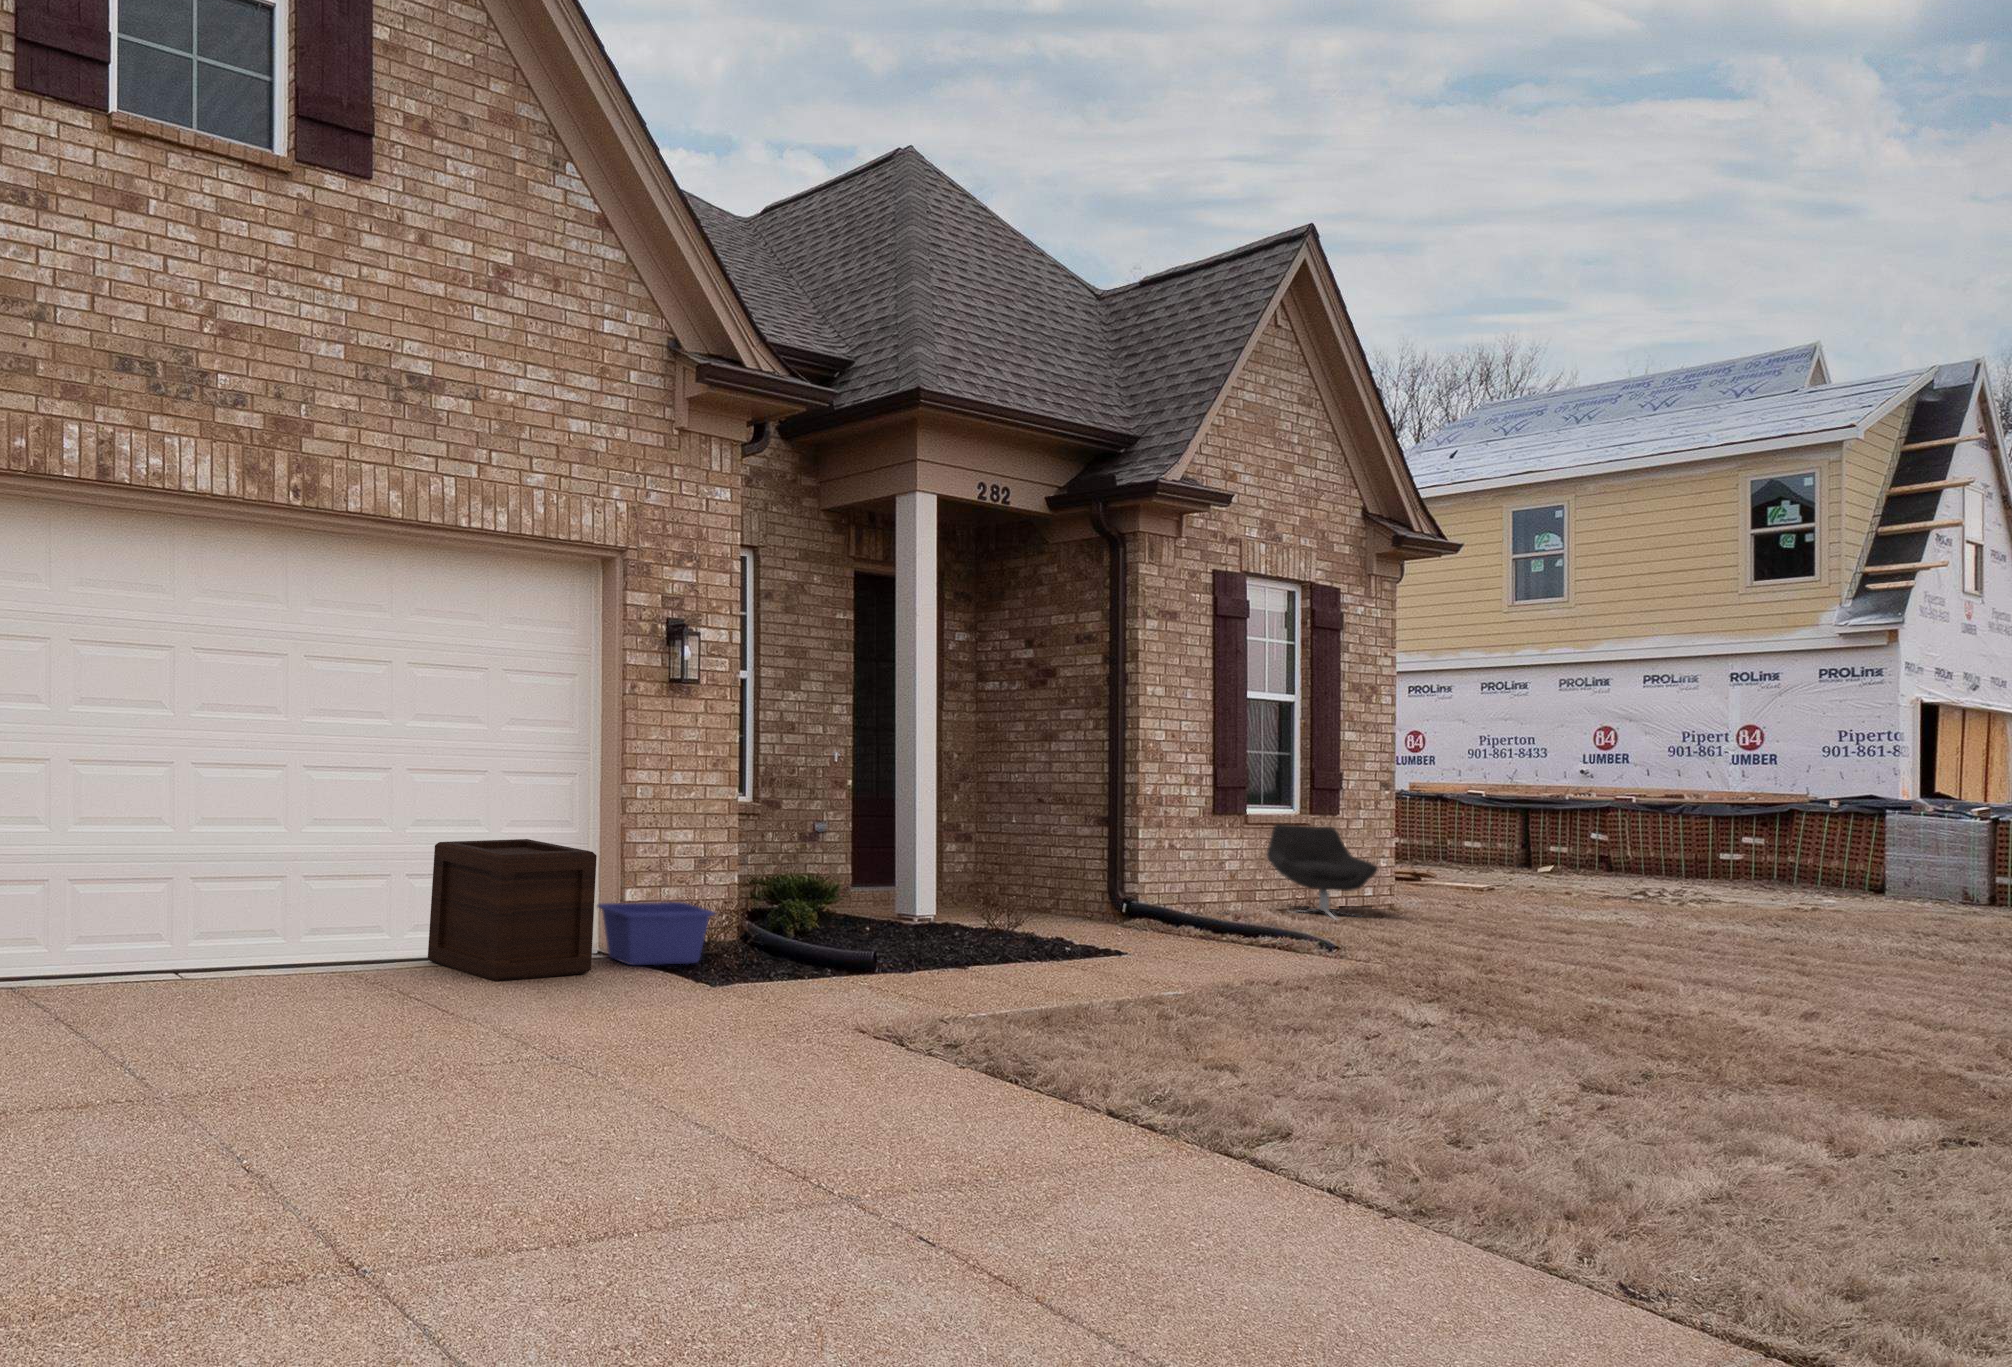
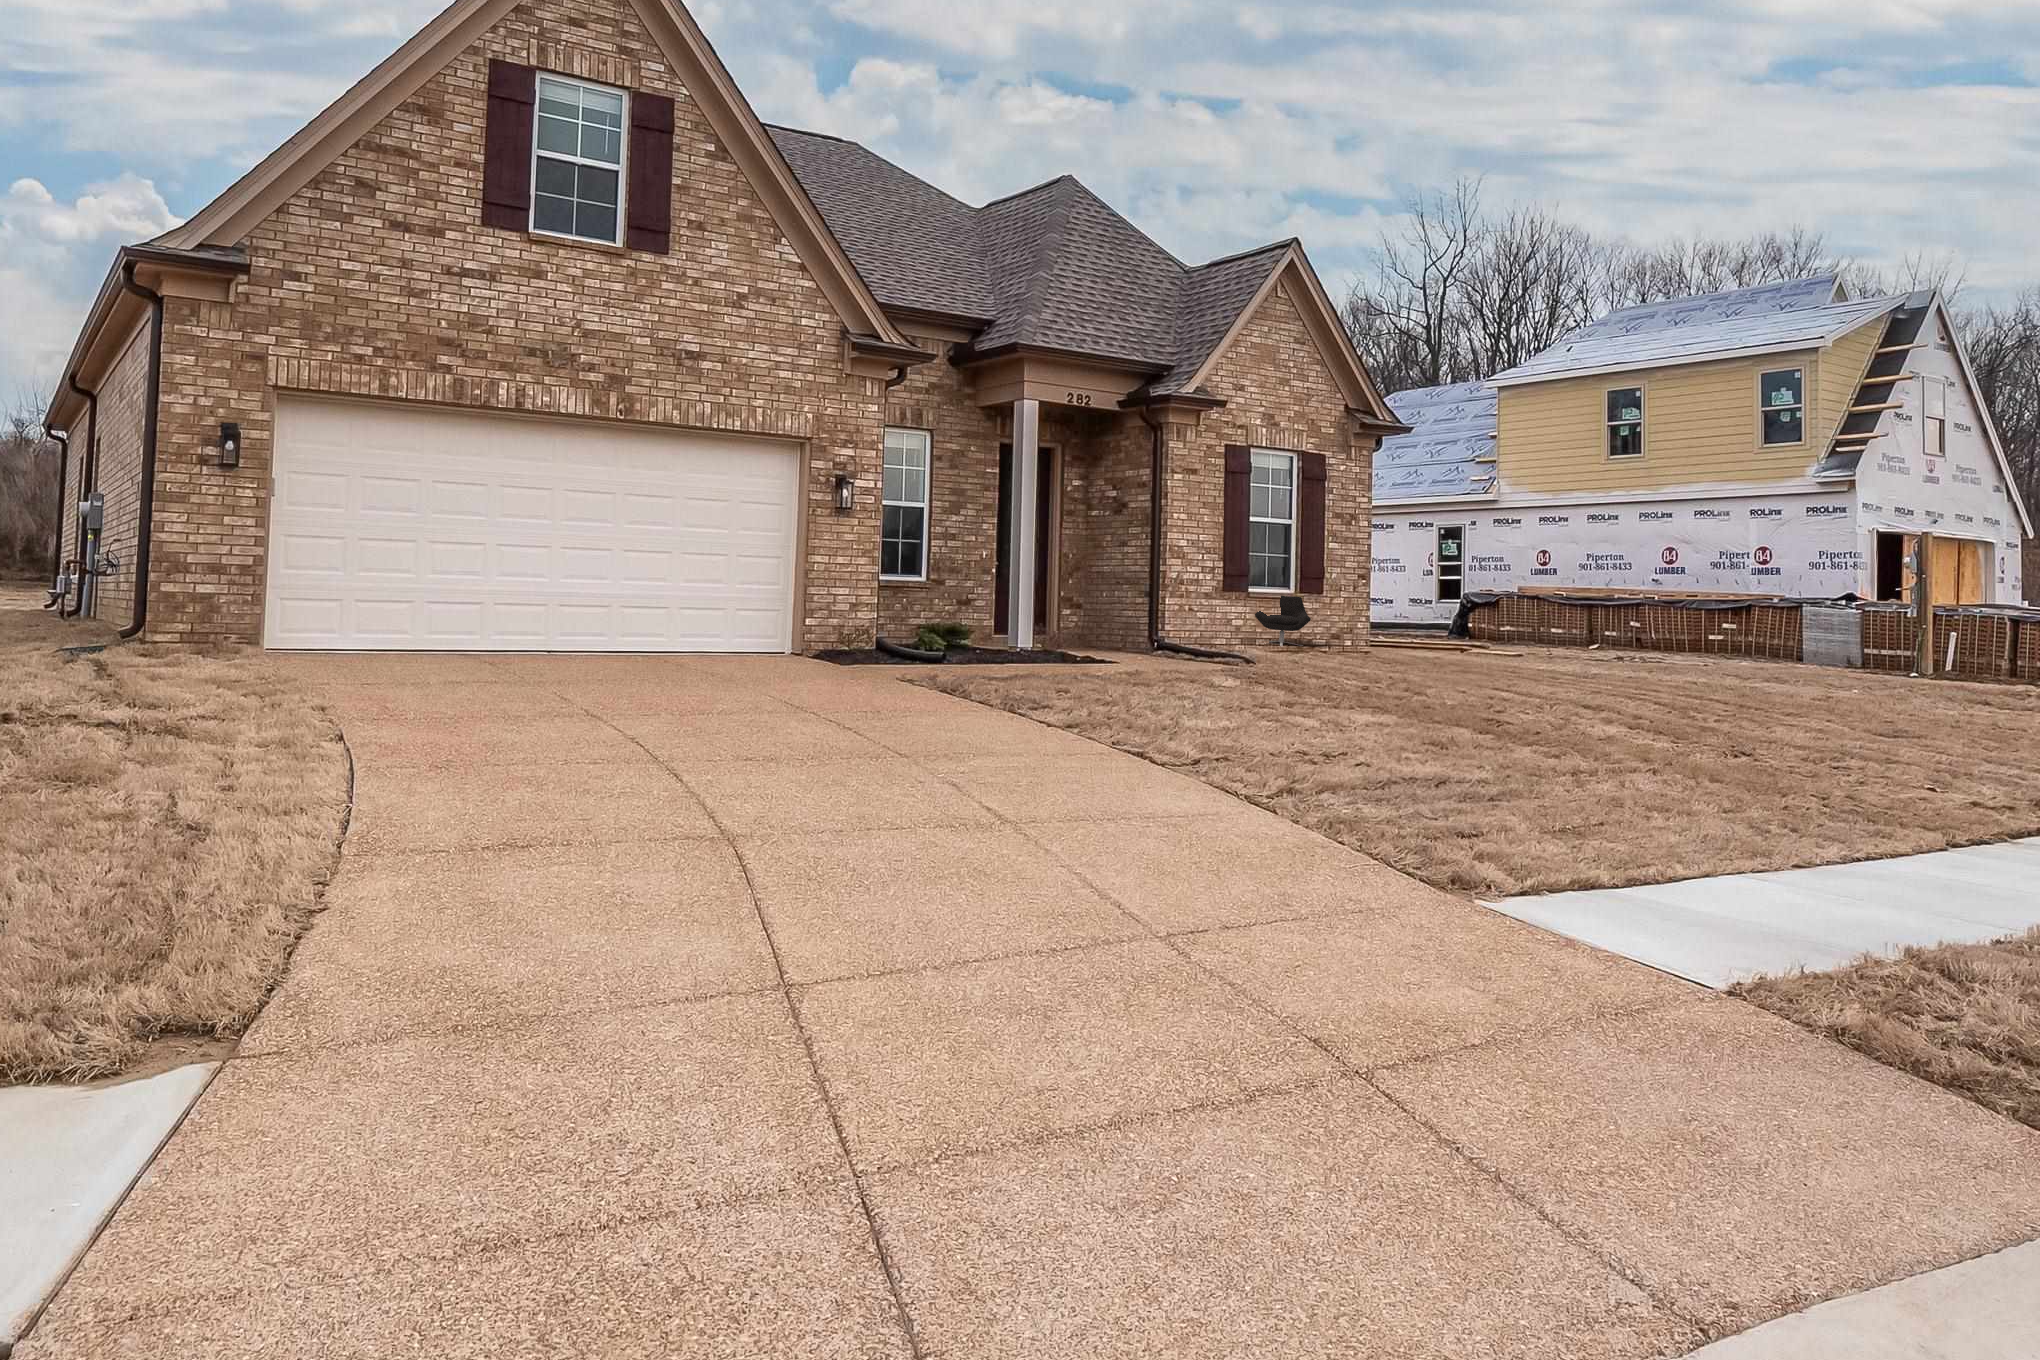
wooden crate: present [428,839,597,981] -> none [707,579,783,641]
storage bin: present [598,902,715,965] -> none [797,612,852,641]

